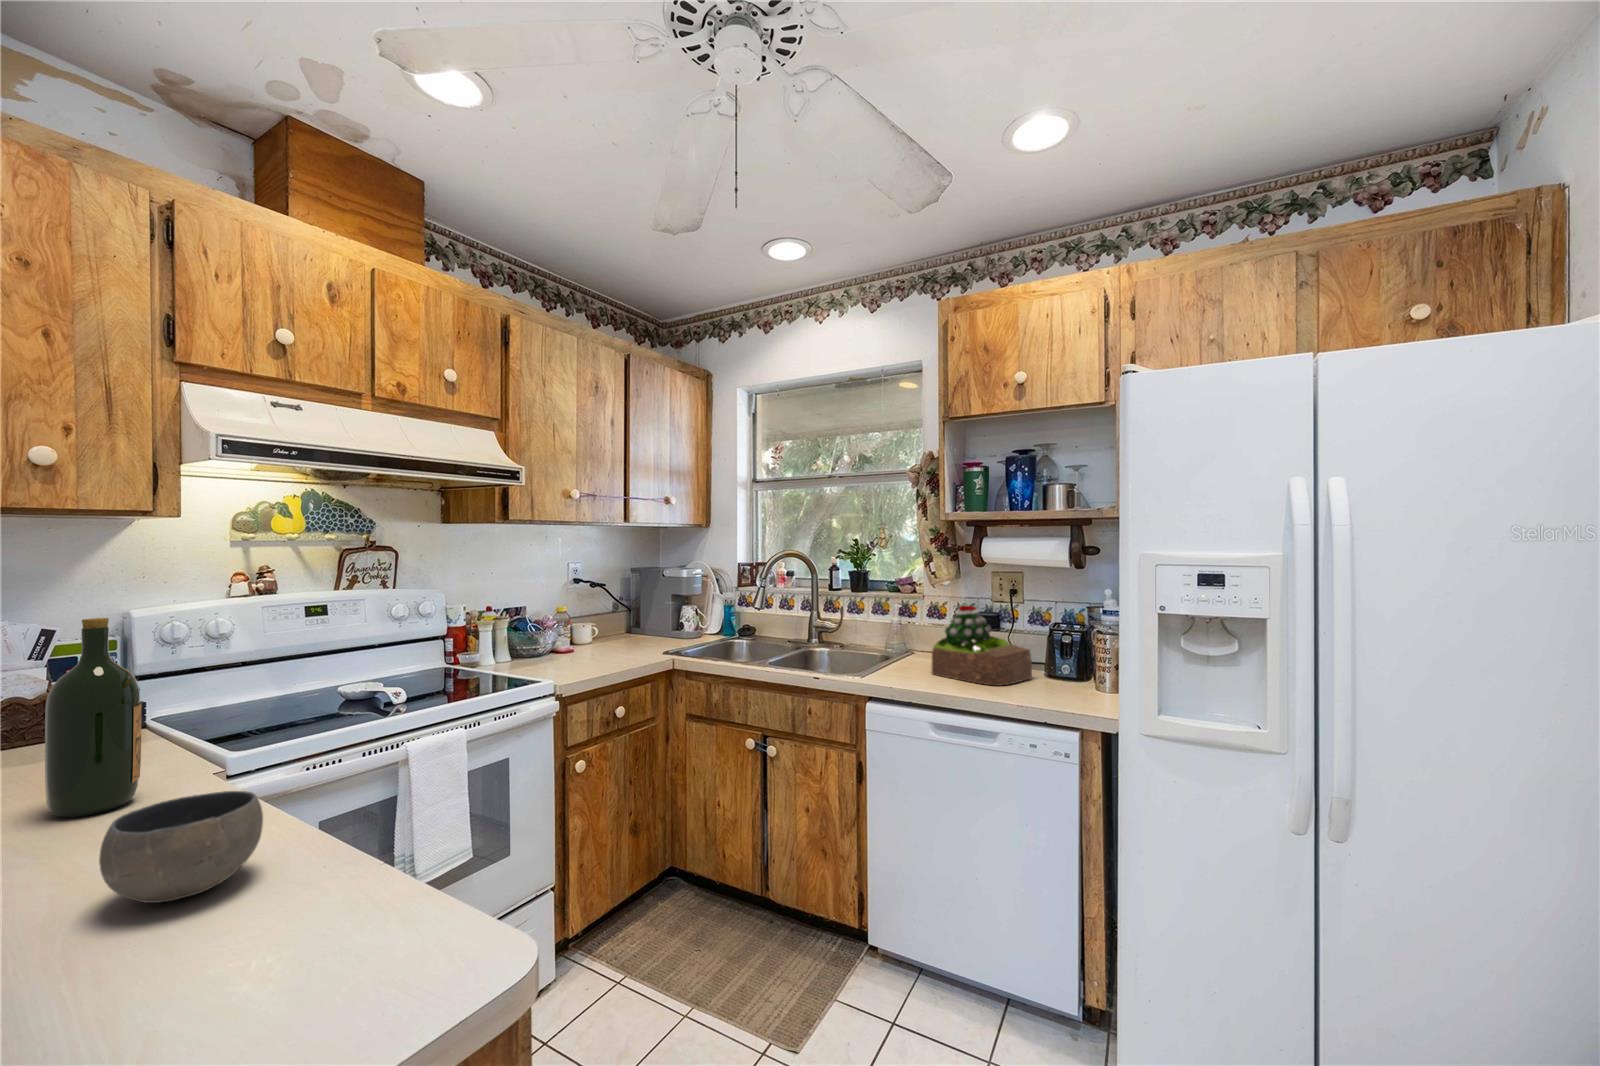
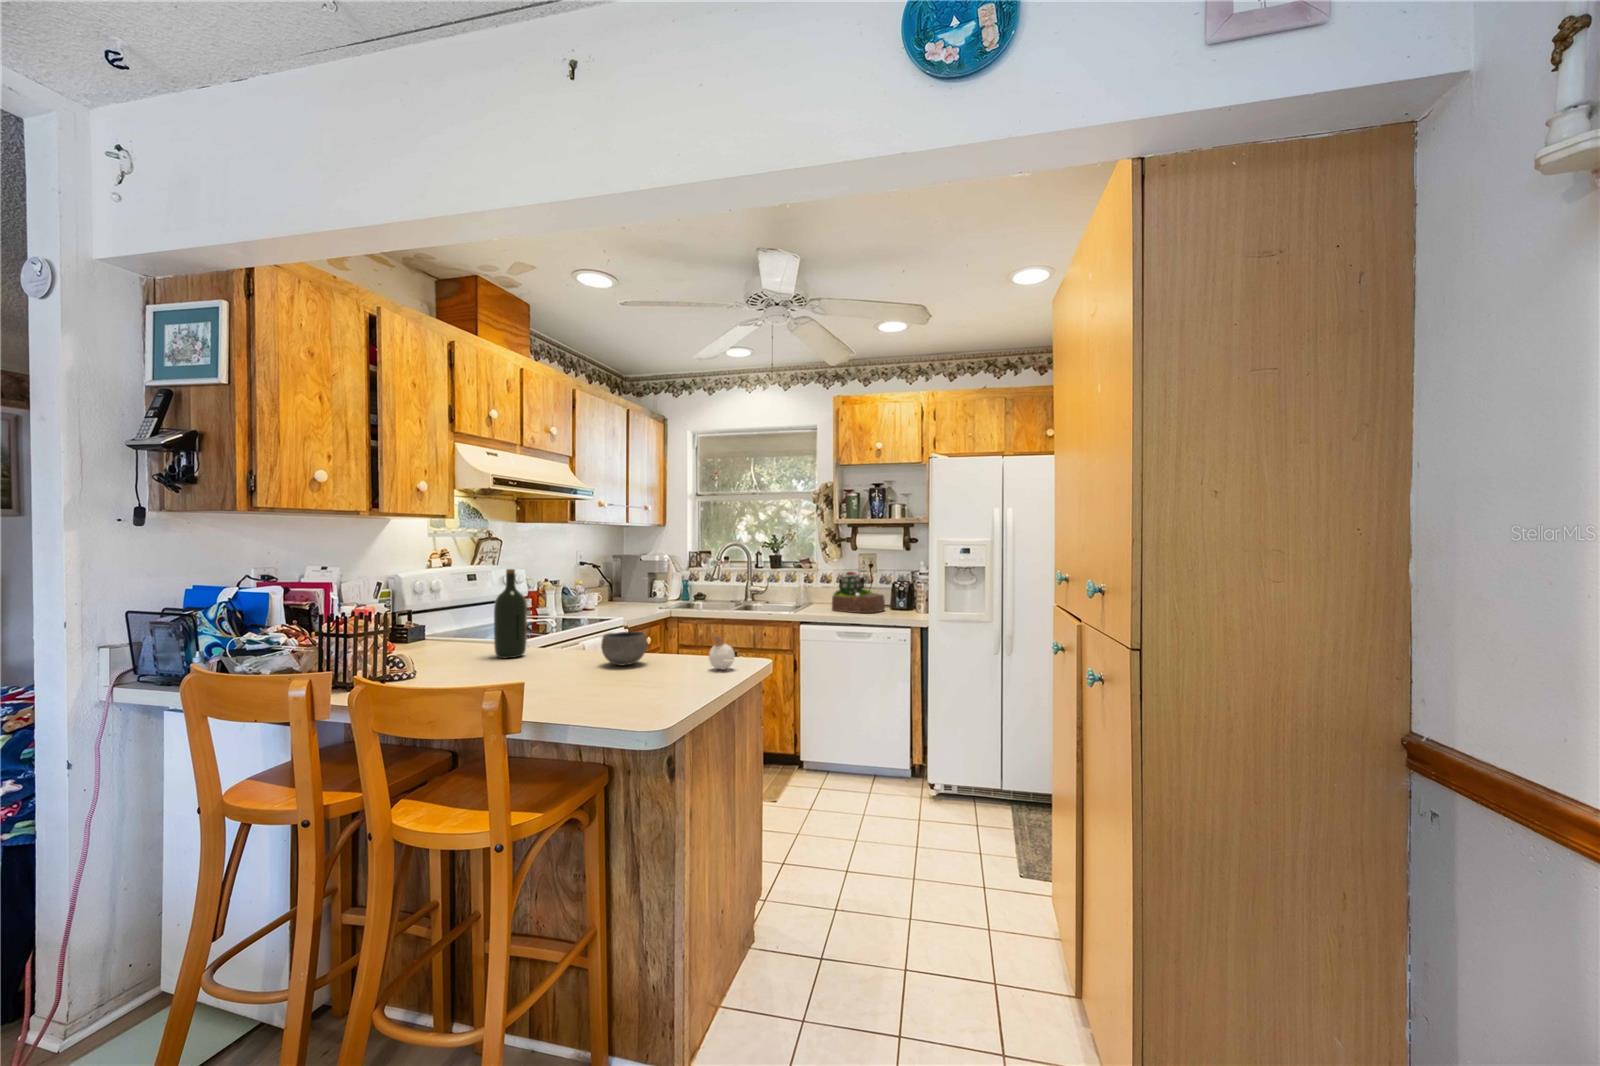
candle: none [280,844,388,986] -> present [709,633,735,670]

